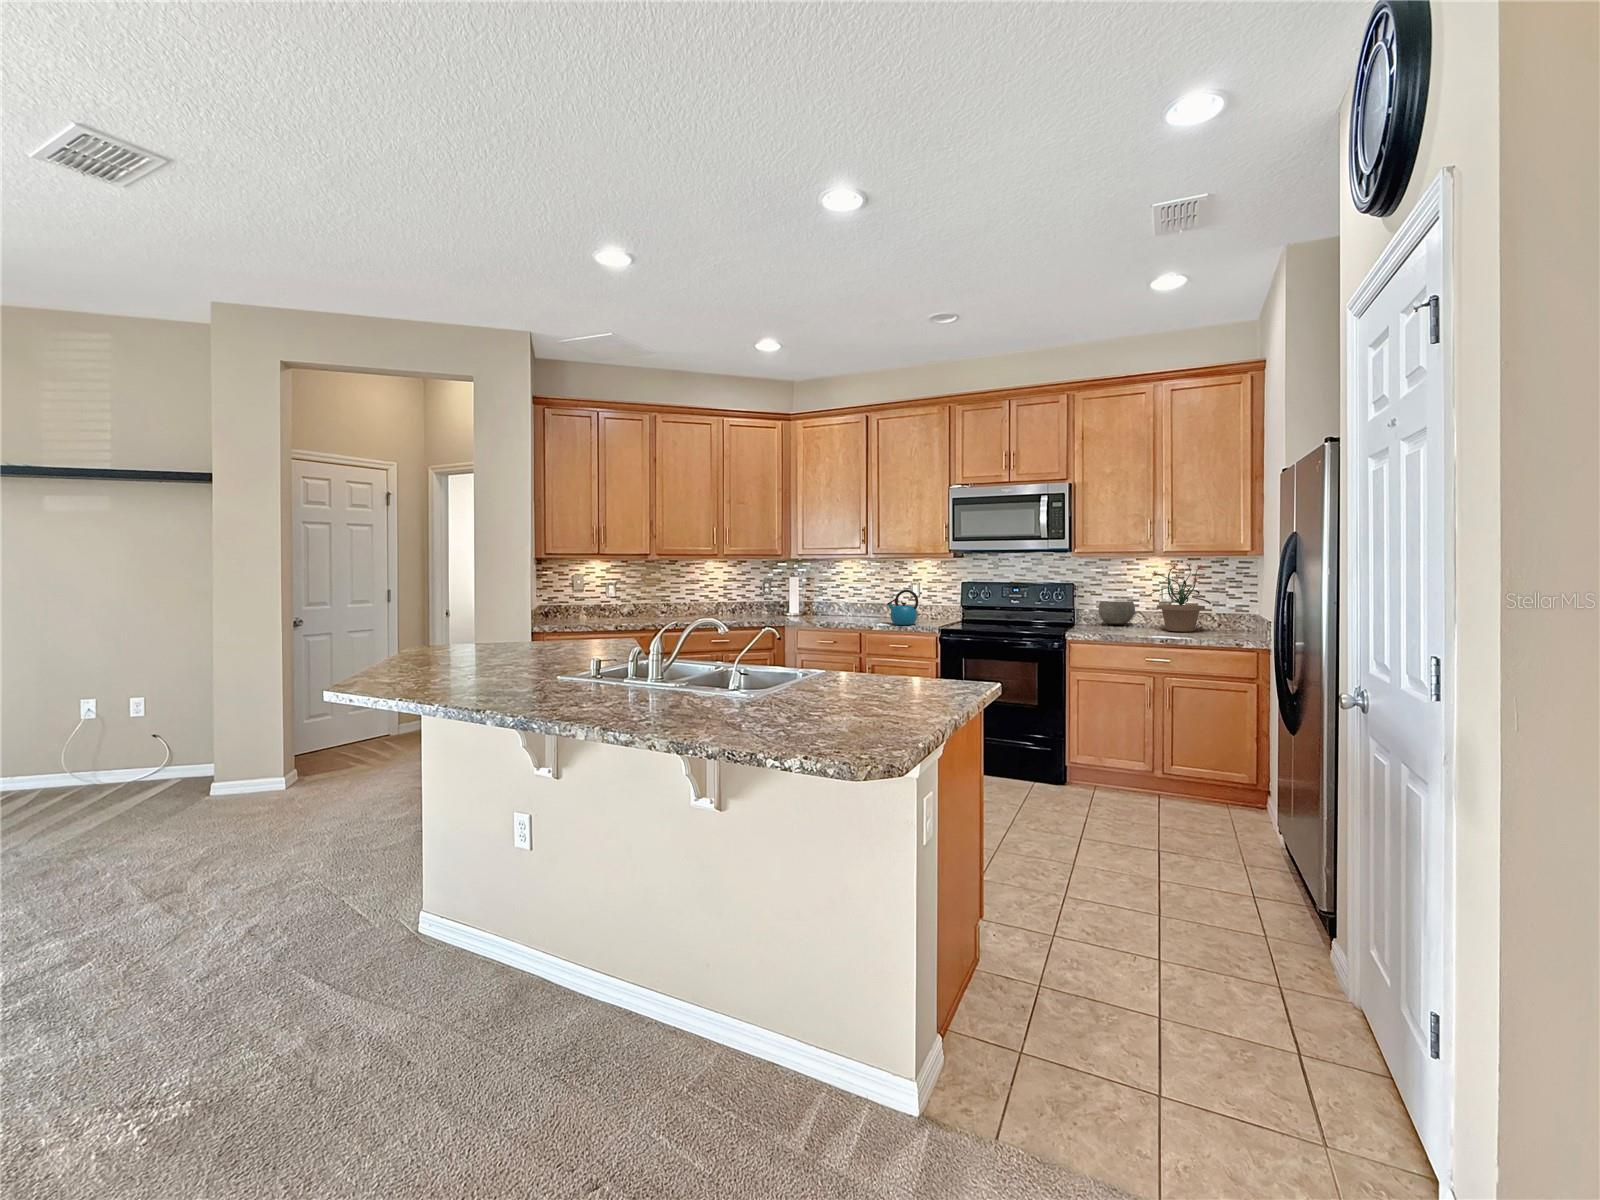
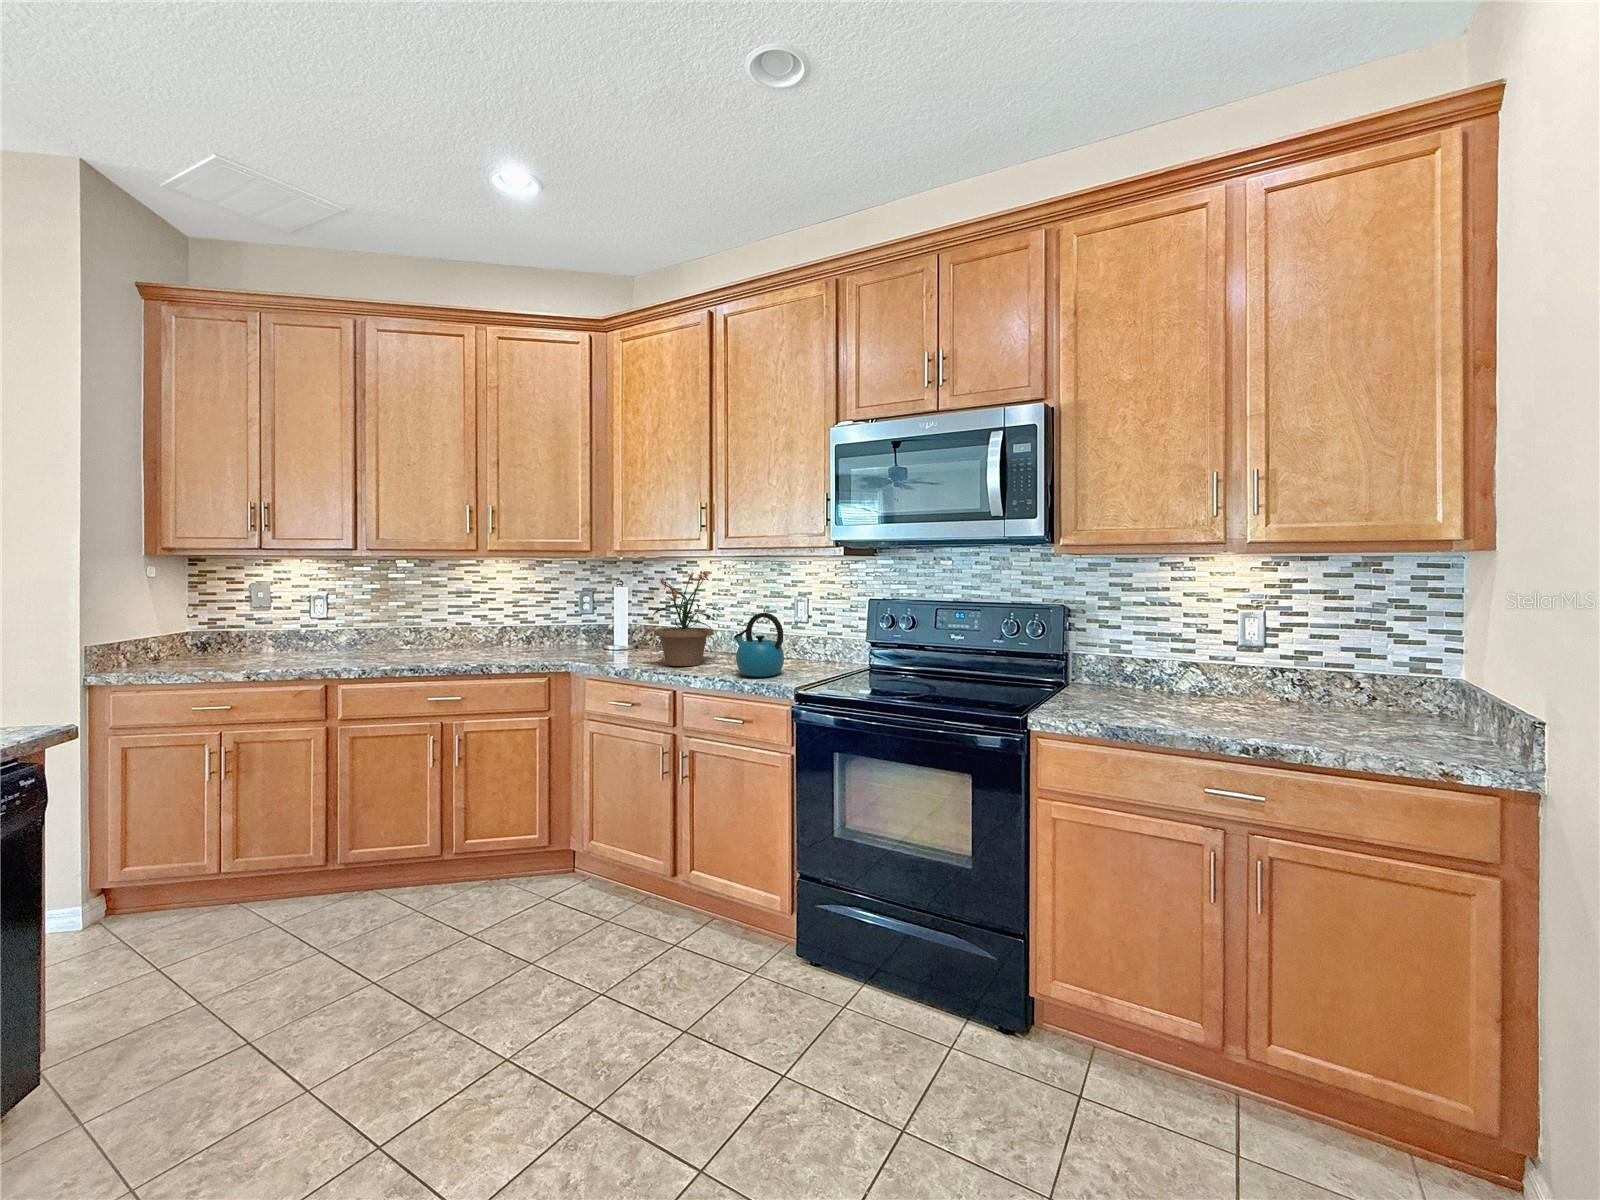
potted plant: present [1149,564,1211,631] -> present [653,571,721,666]
bowl: present [1099,601,1135,625] -> none [1112,642,1185,689]

